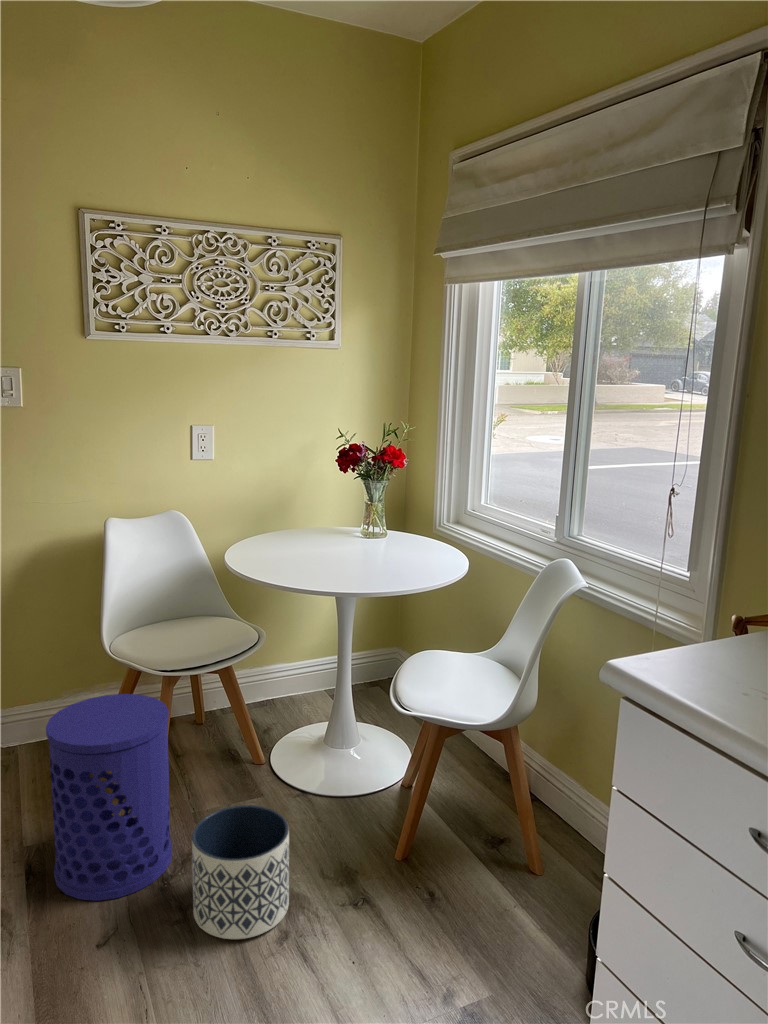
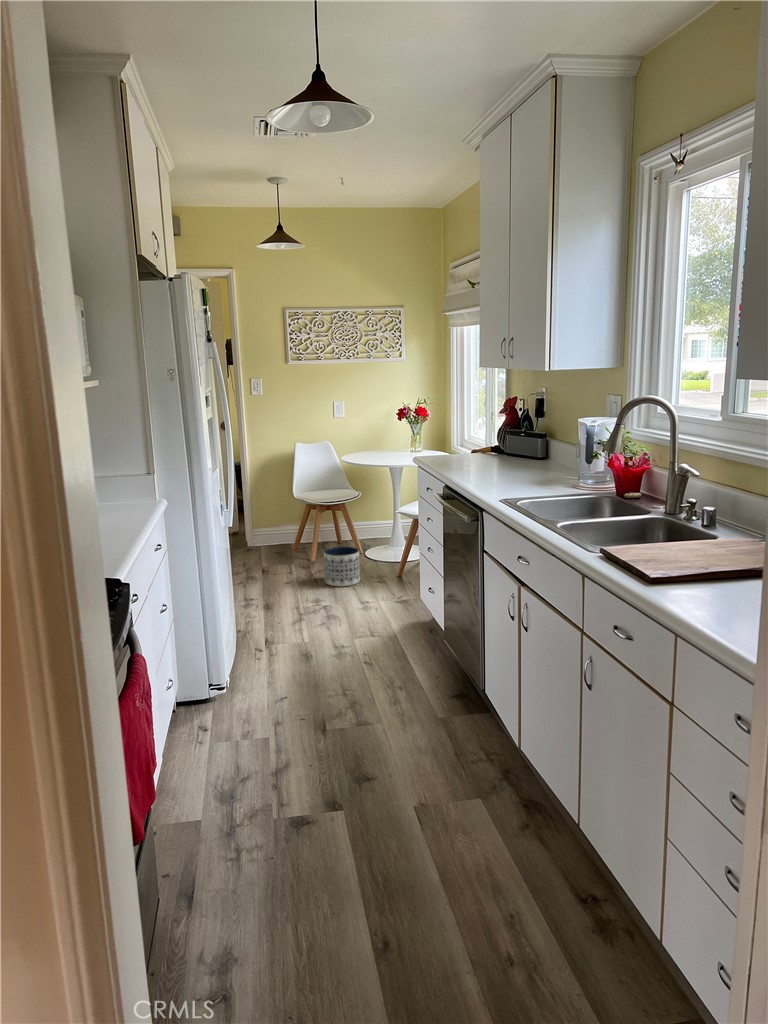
waste bin: present [46,694,172,901] -> none [274,509,320,578]

